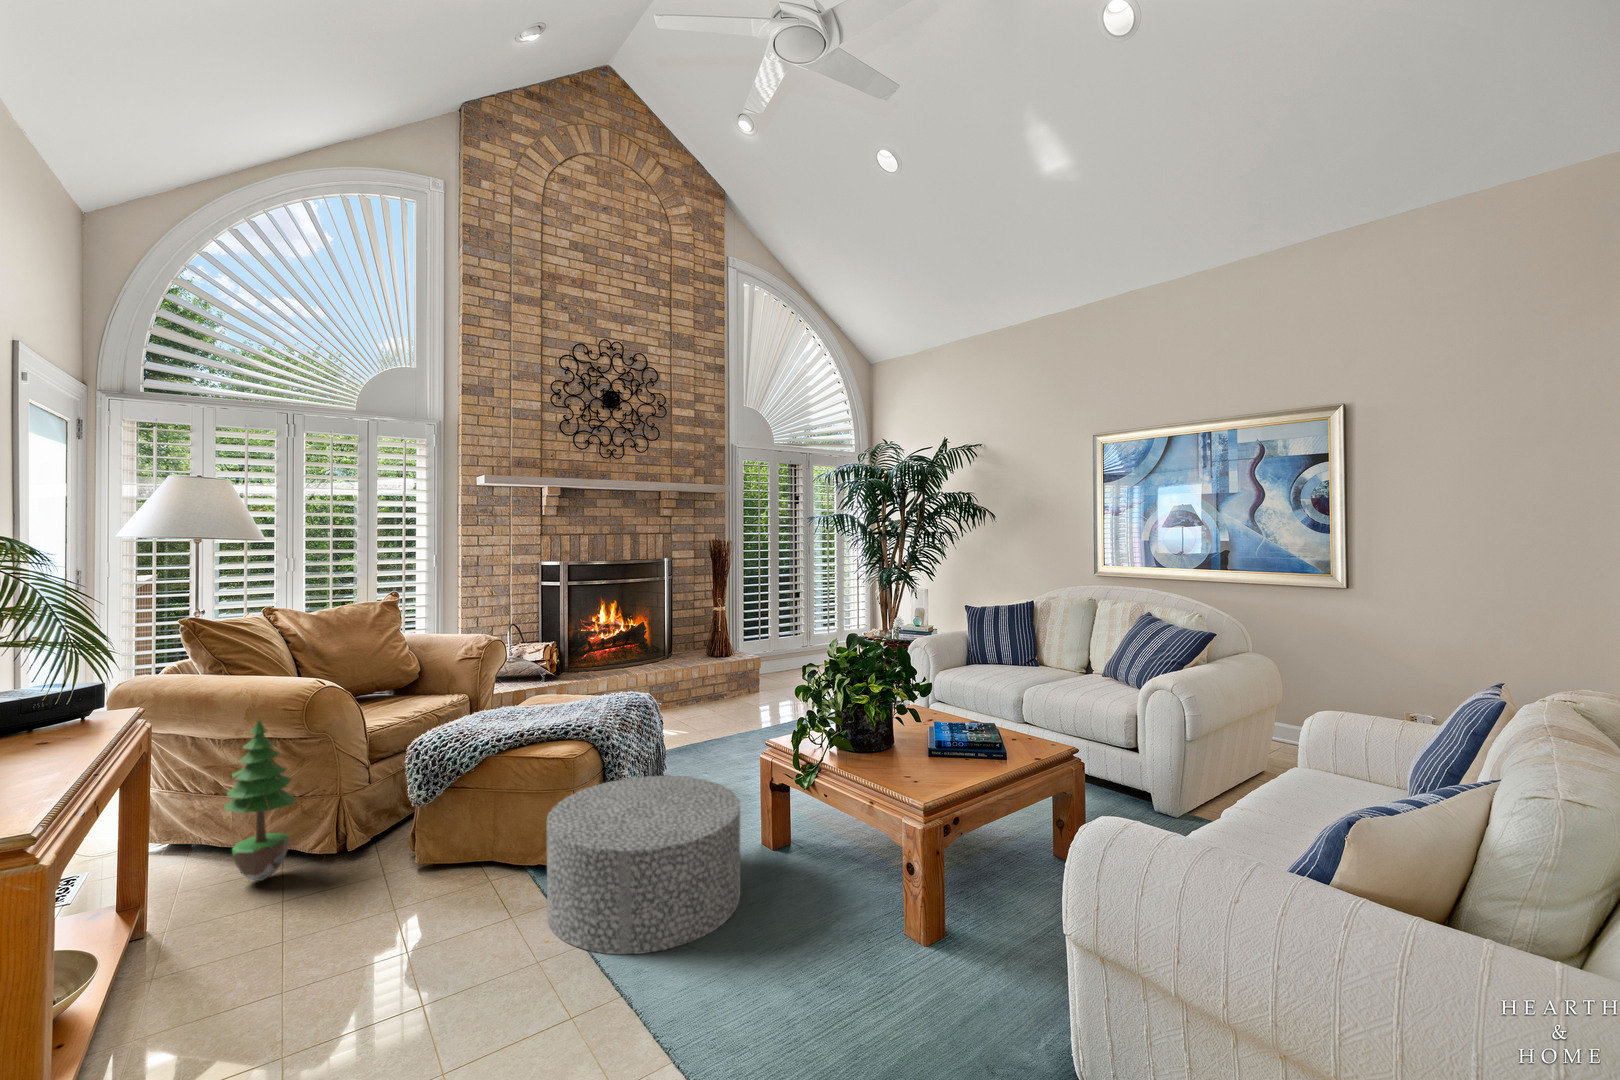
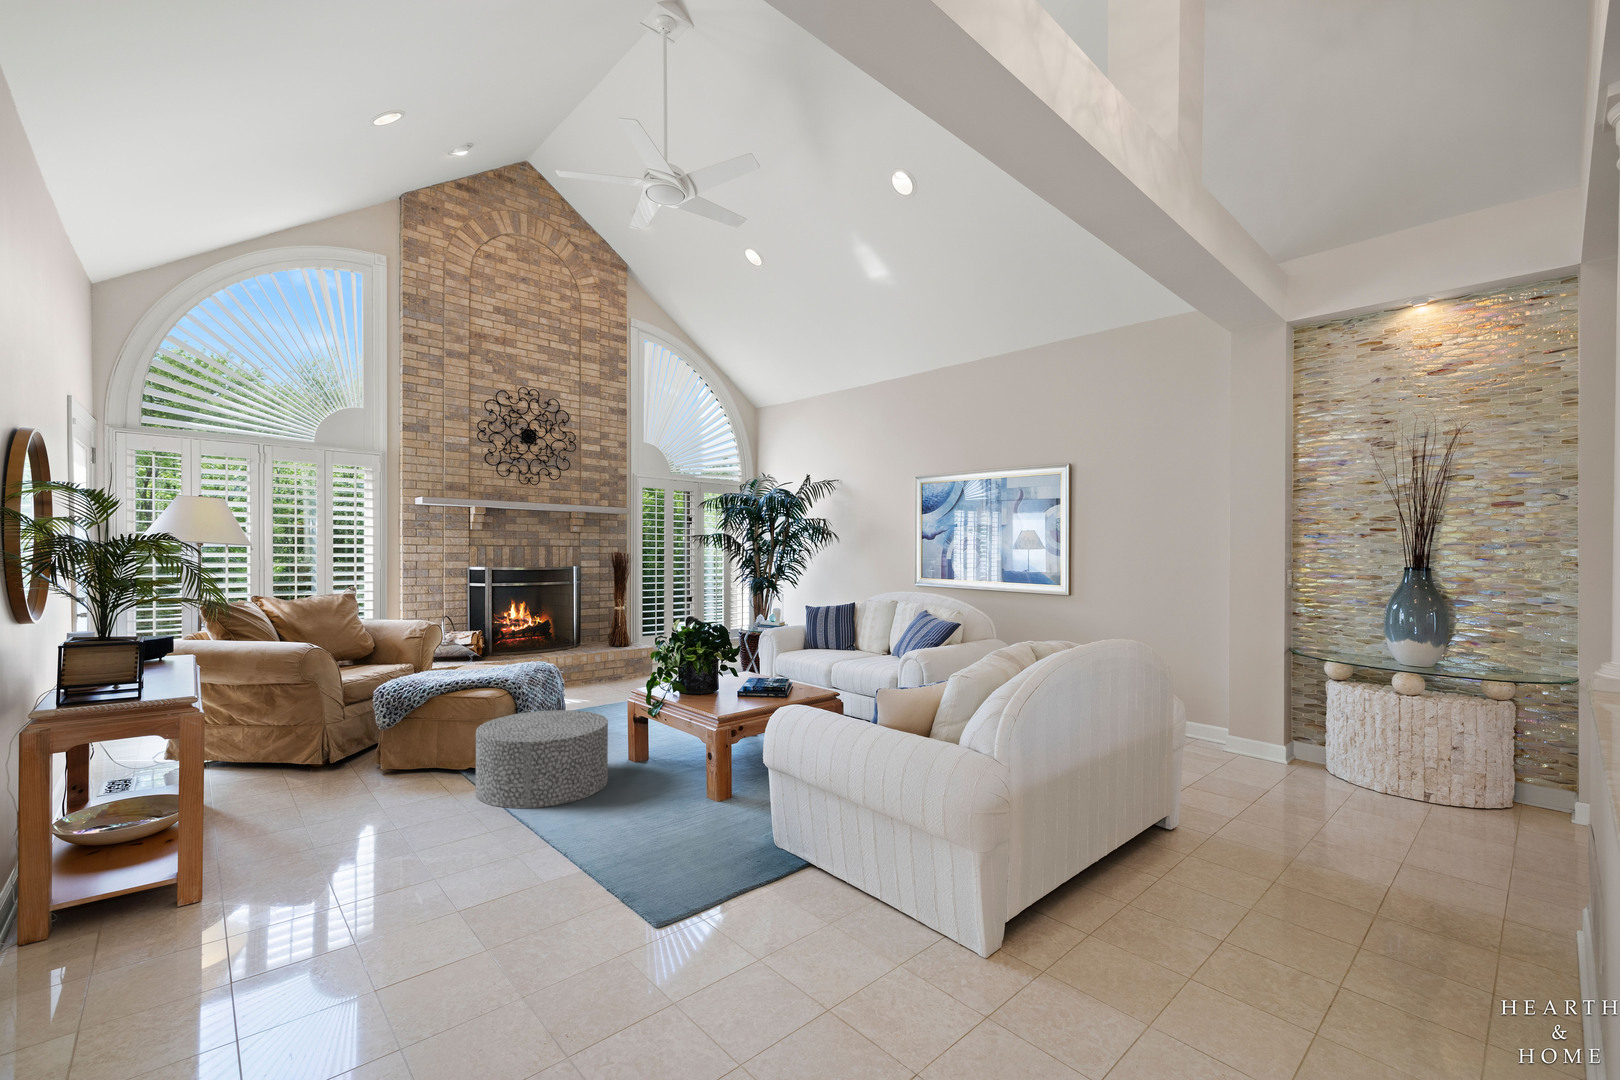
potted tree: present [224,720,295,881] -> none [243,670,294,784]

